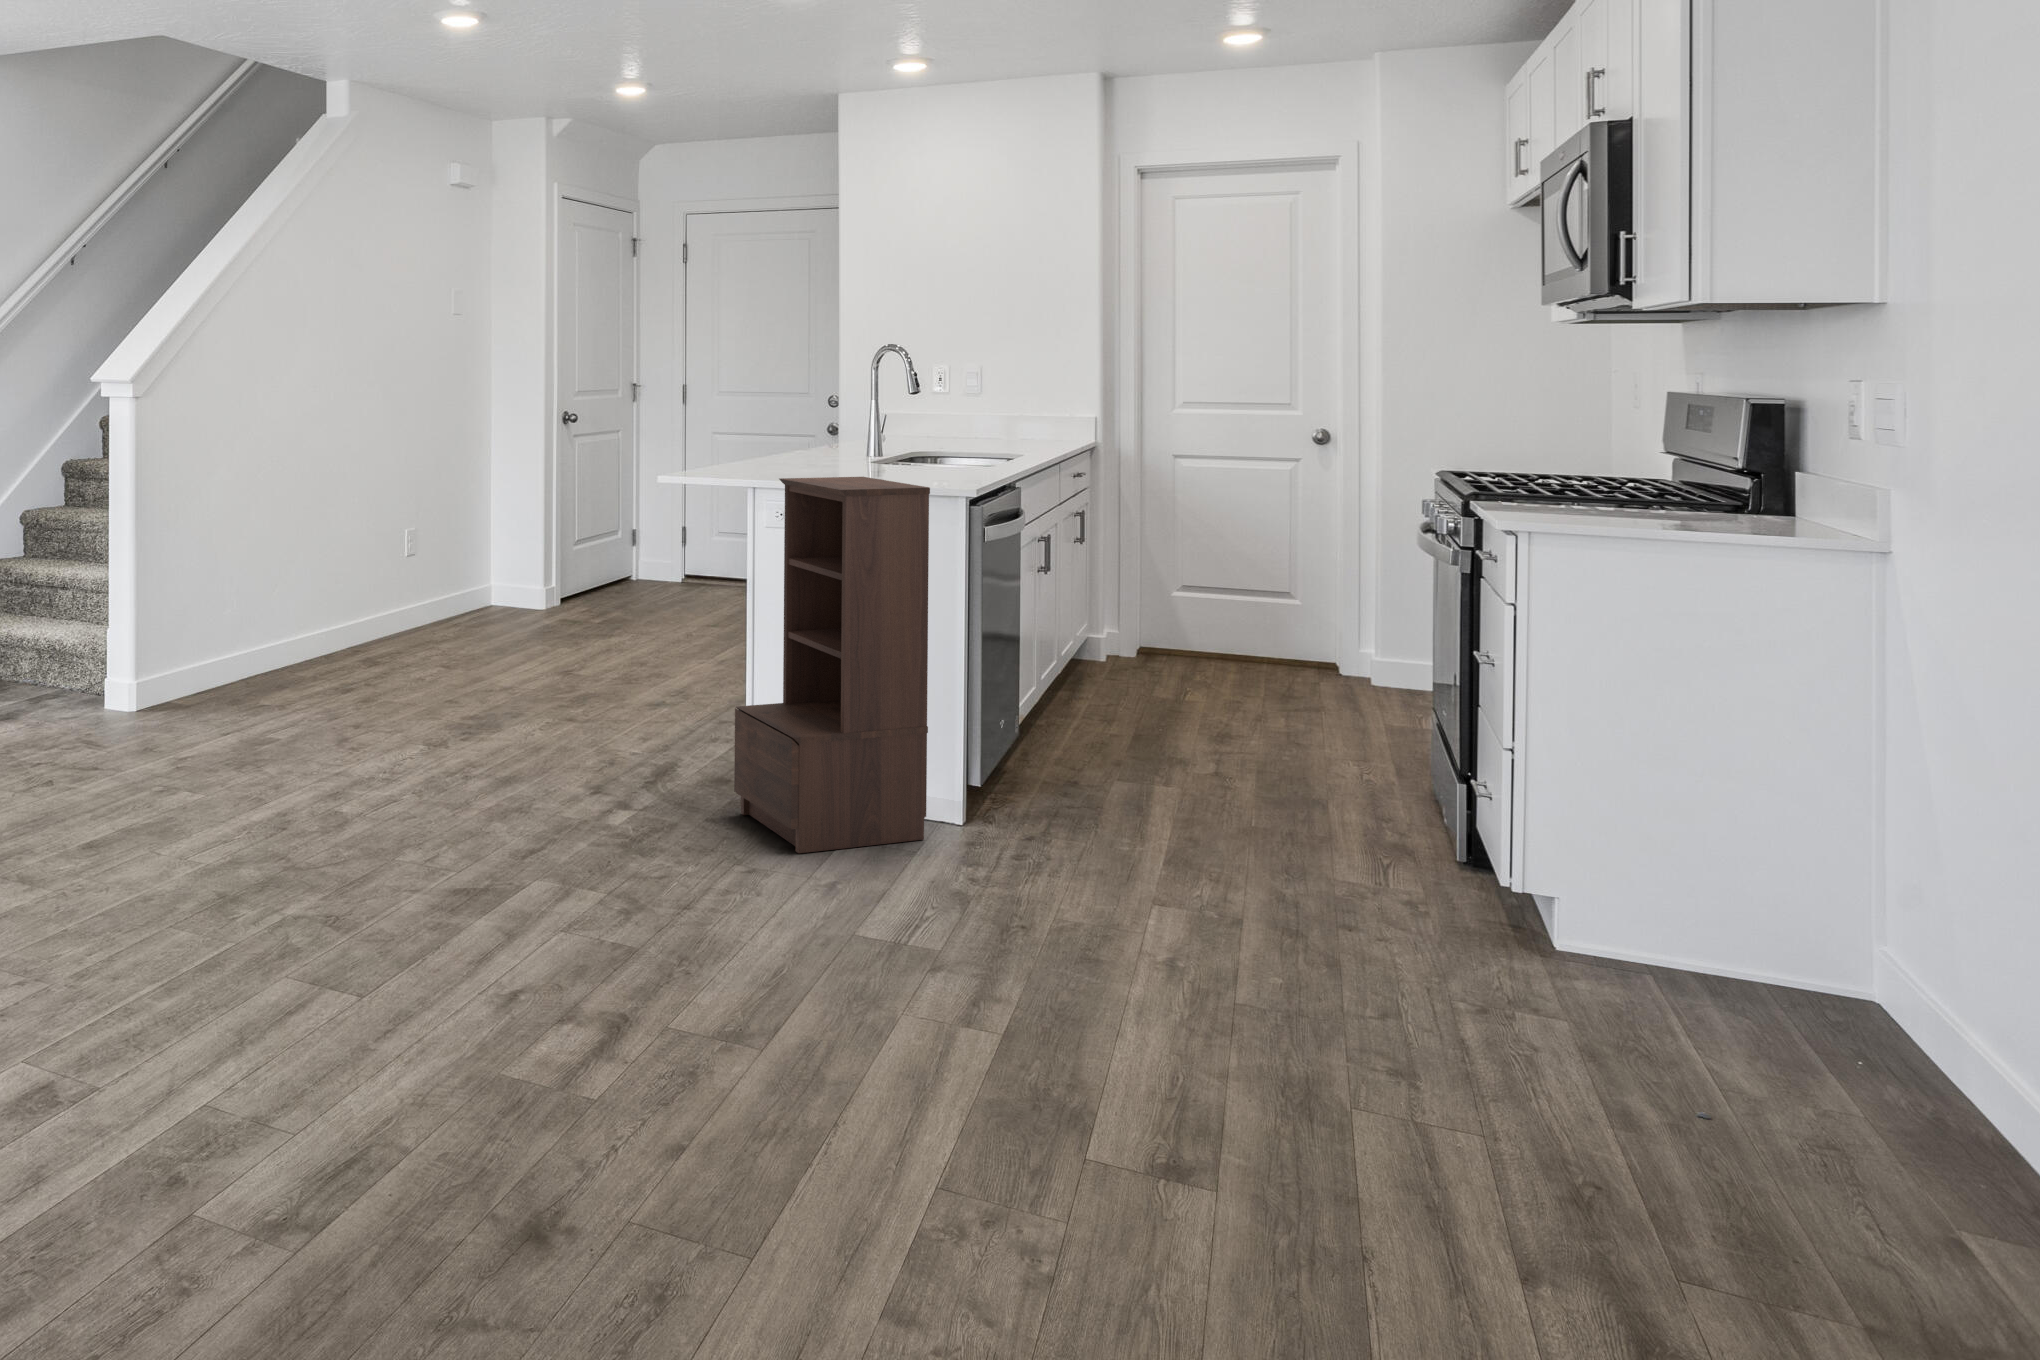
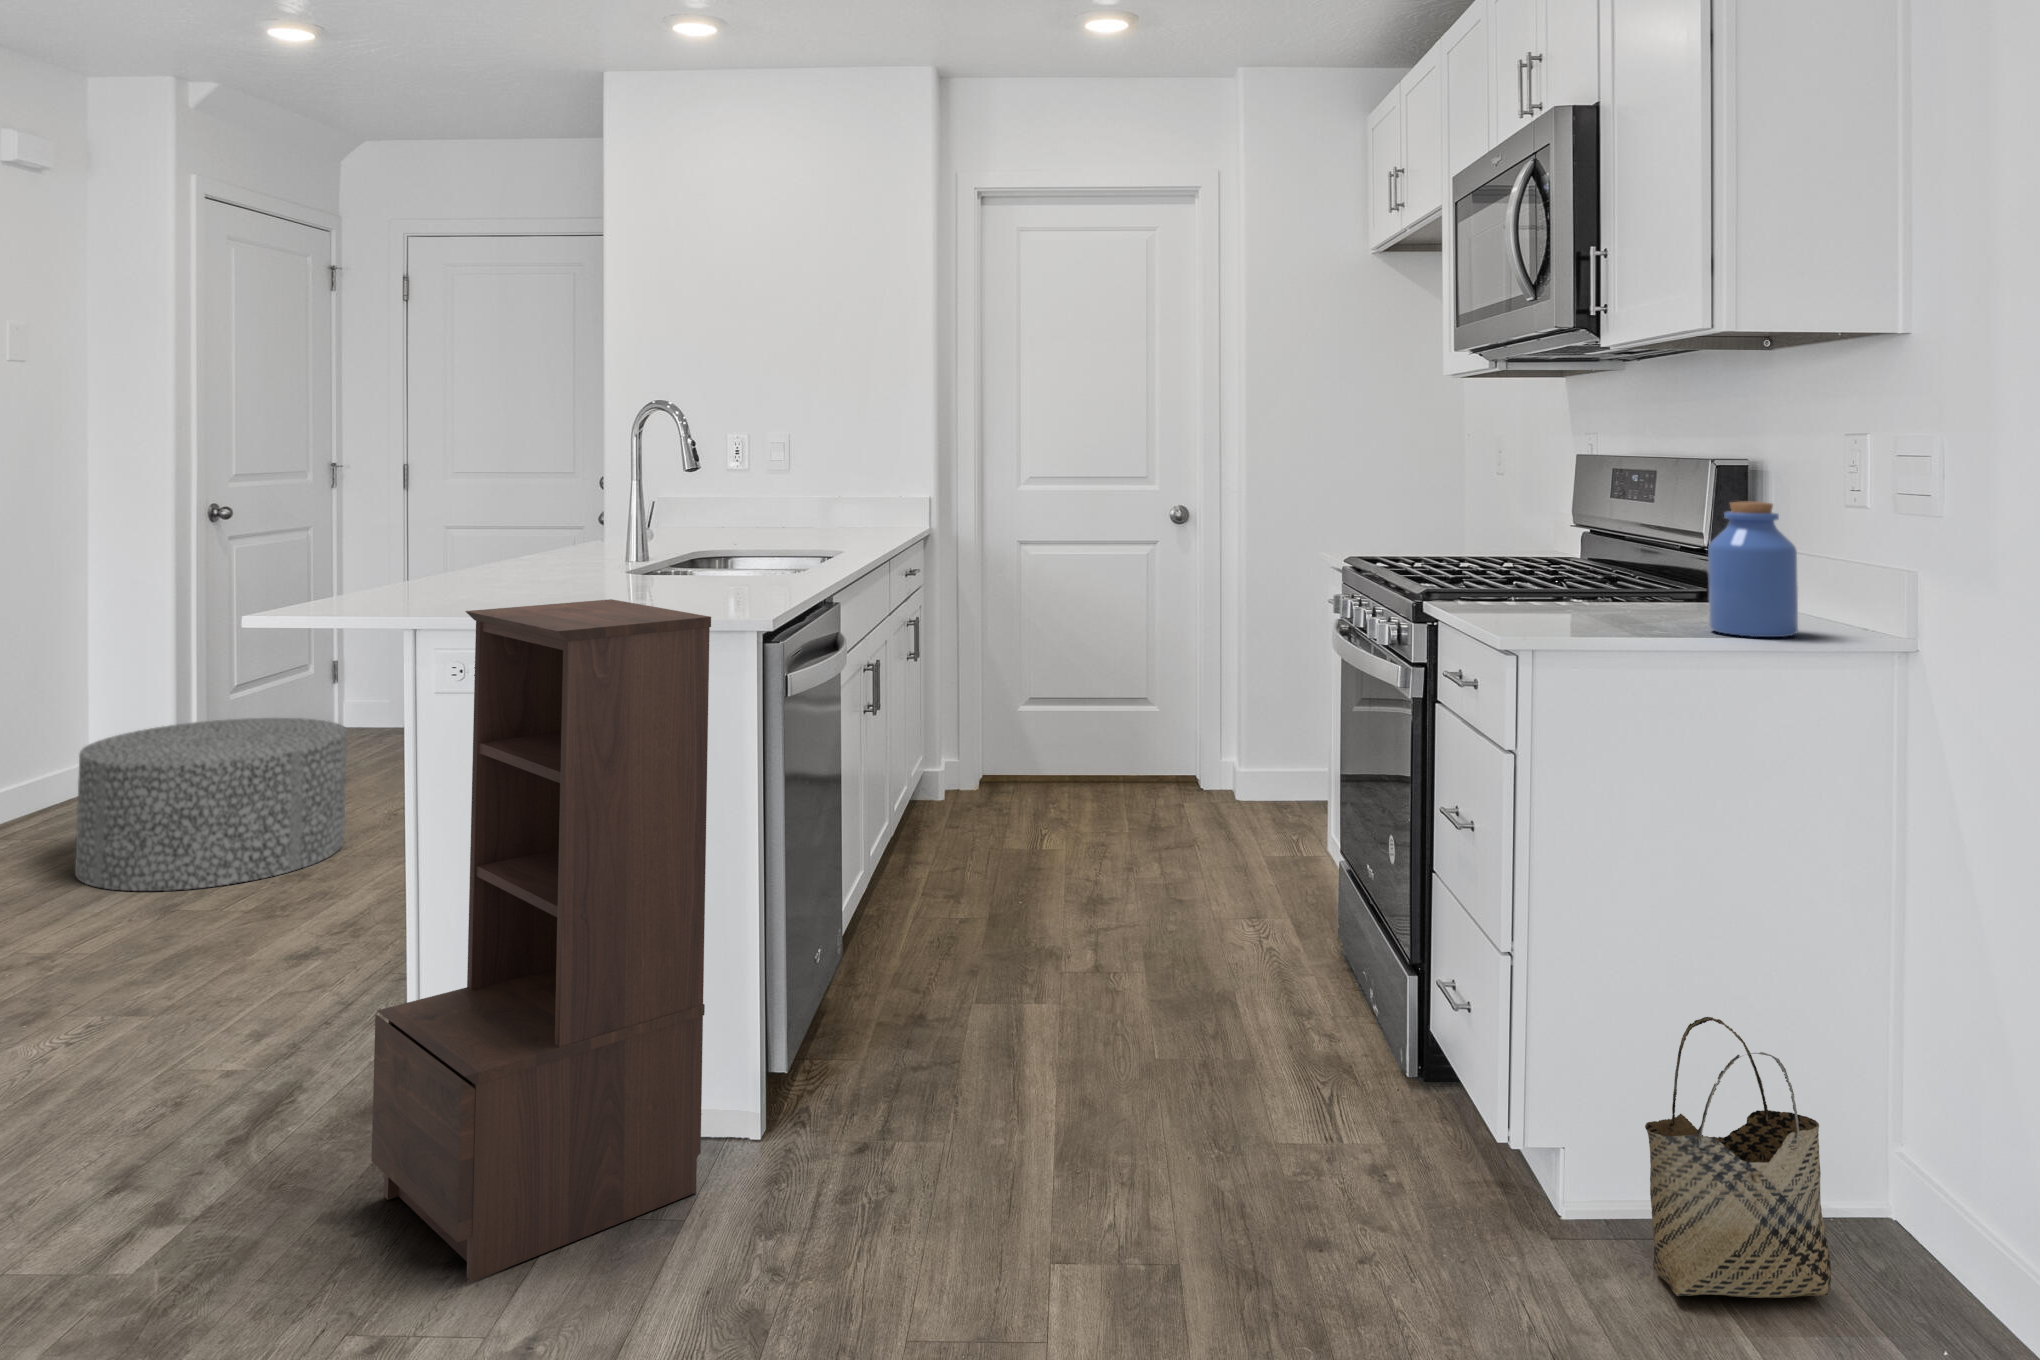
jar: none [1704,431,1786,535] -> present [1708,502,1798,637]
ottoman: none [510,558,664,661] -> present [75,718,347,891]
woven basket: none [1615,811,1775,1012] -> present [1645,1017,1831,1298]

